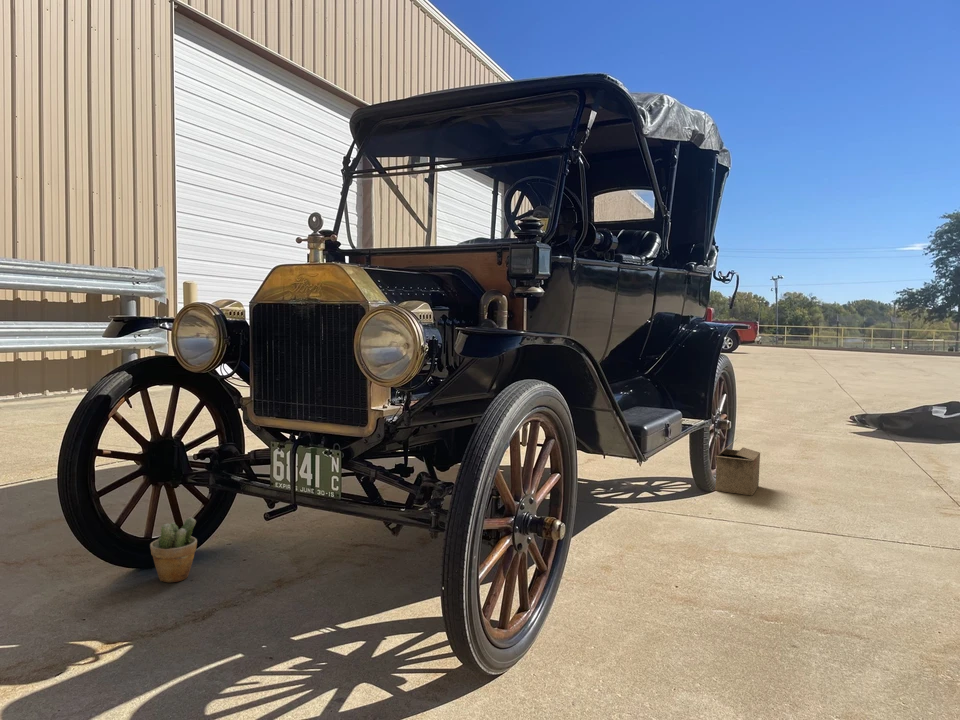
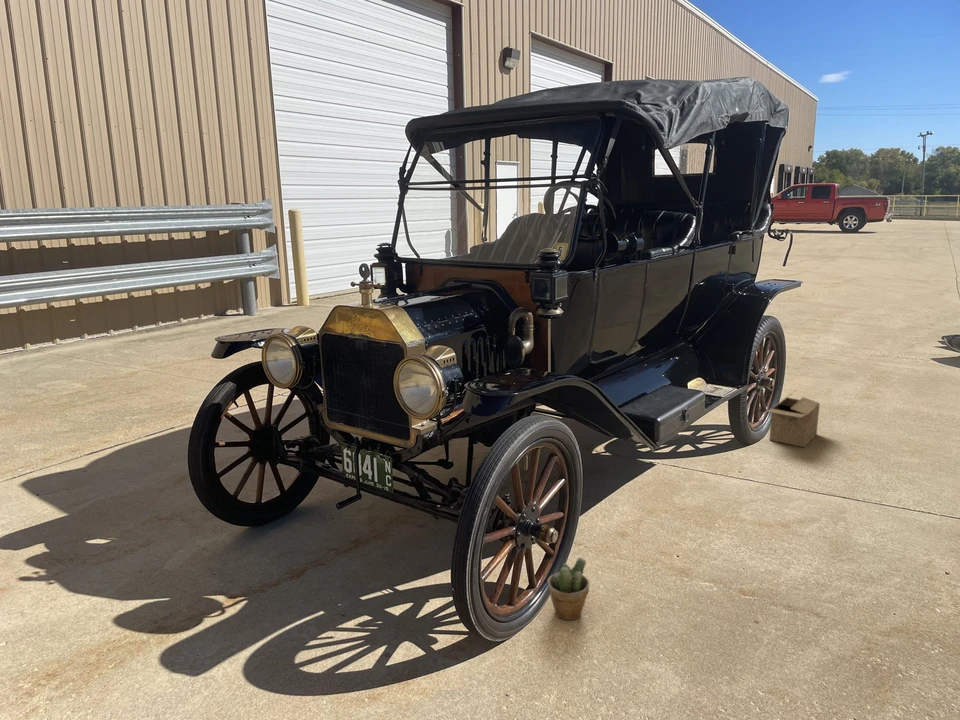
potted plant: present [150,518,197,582] -> present [548,558,589,620]

